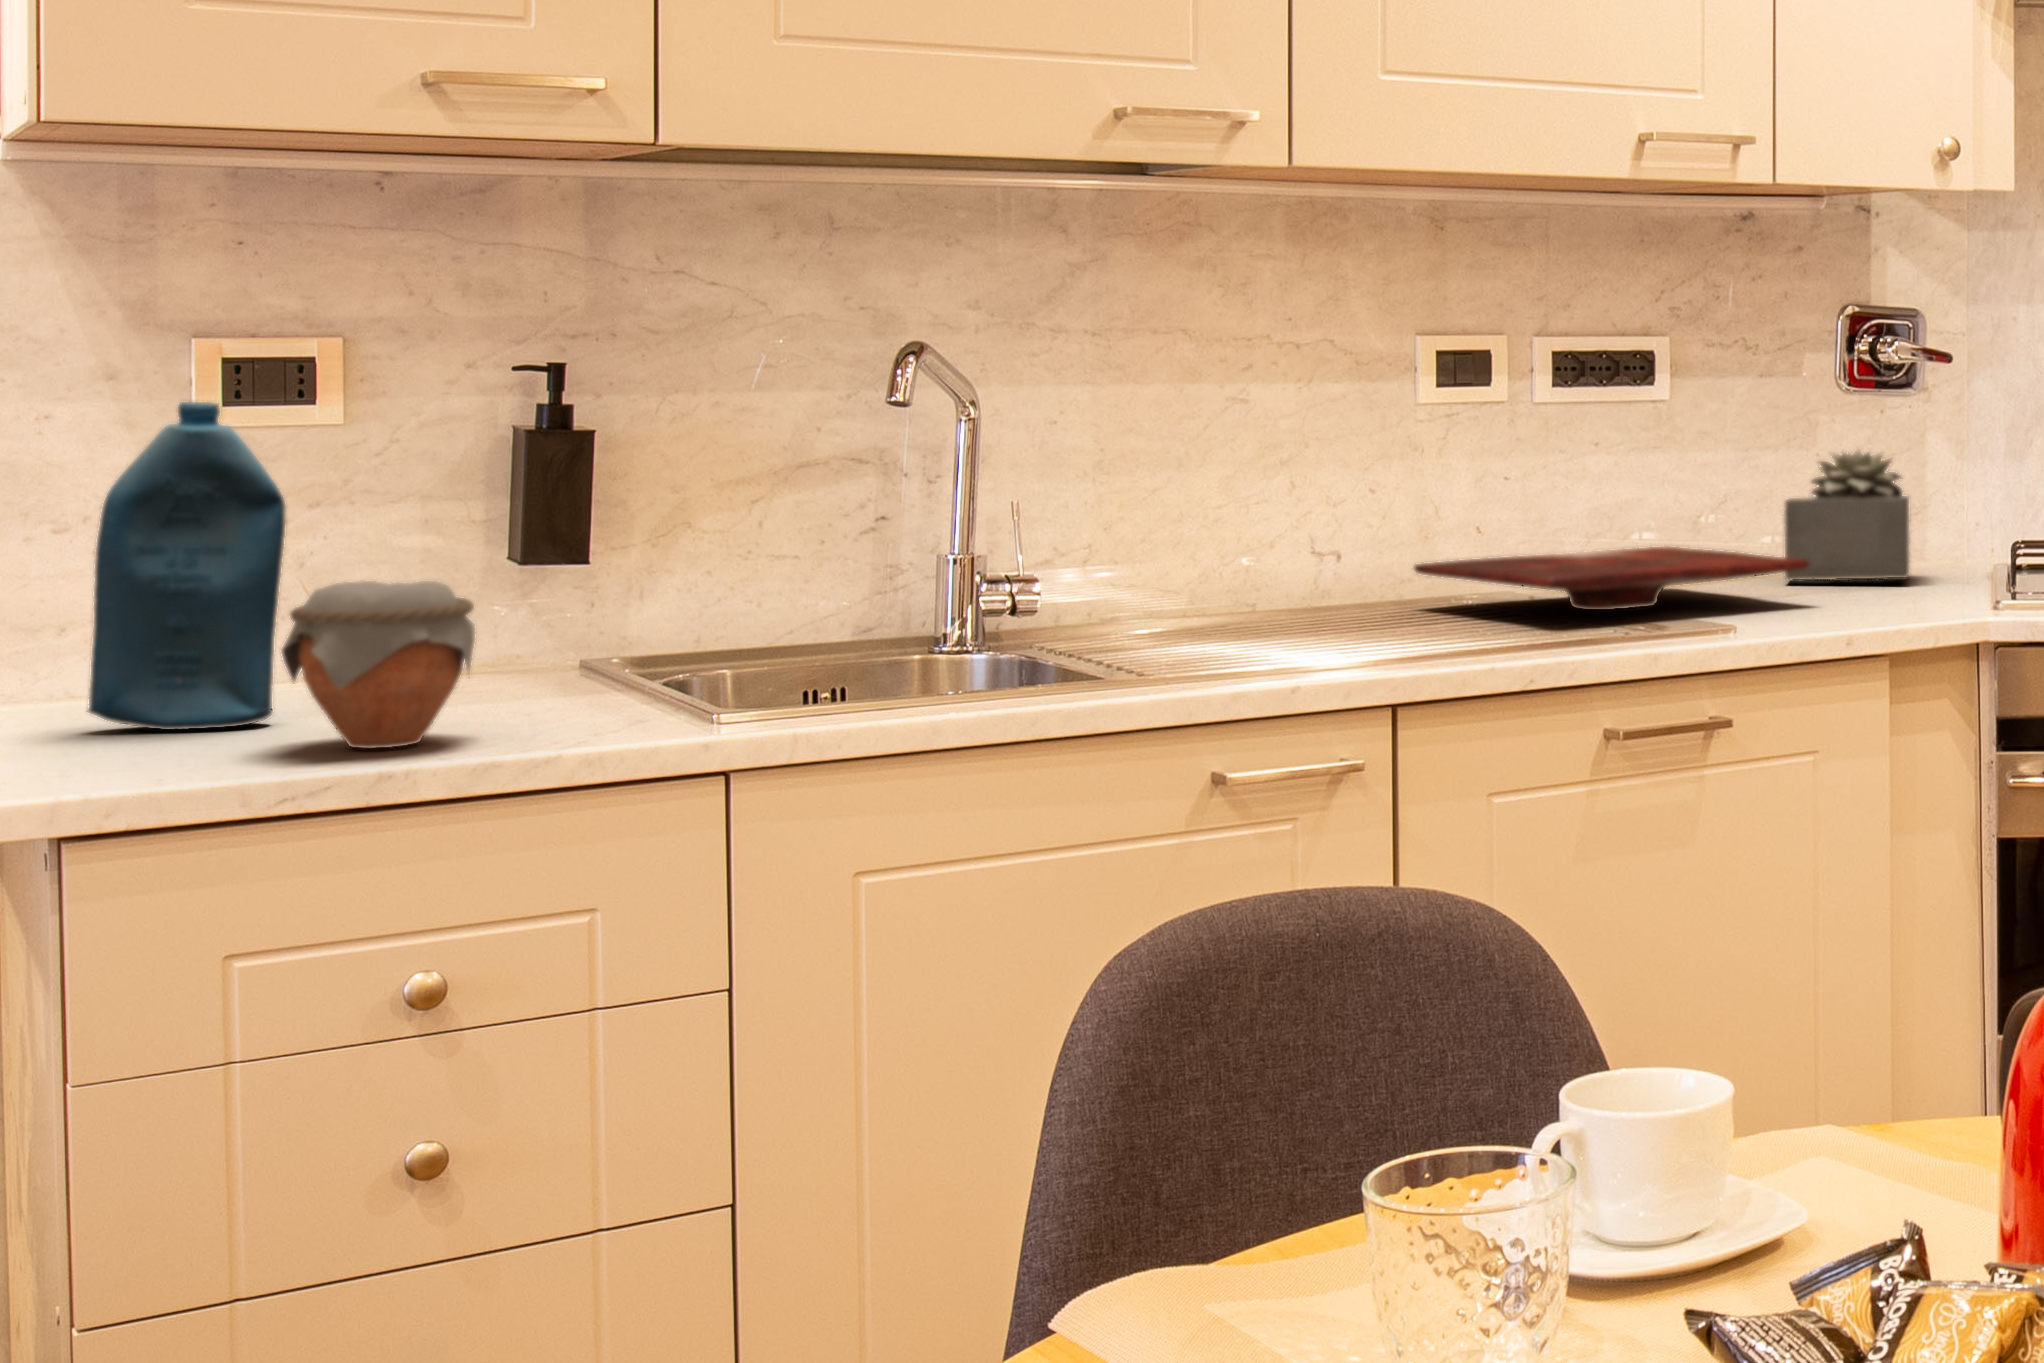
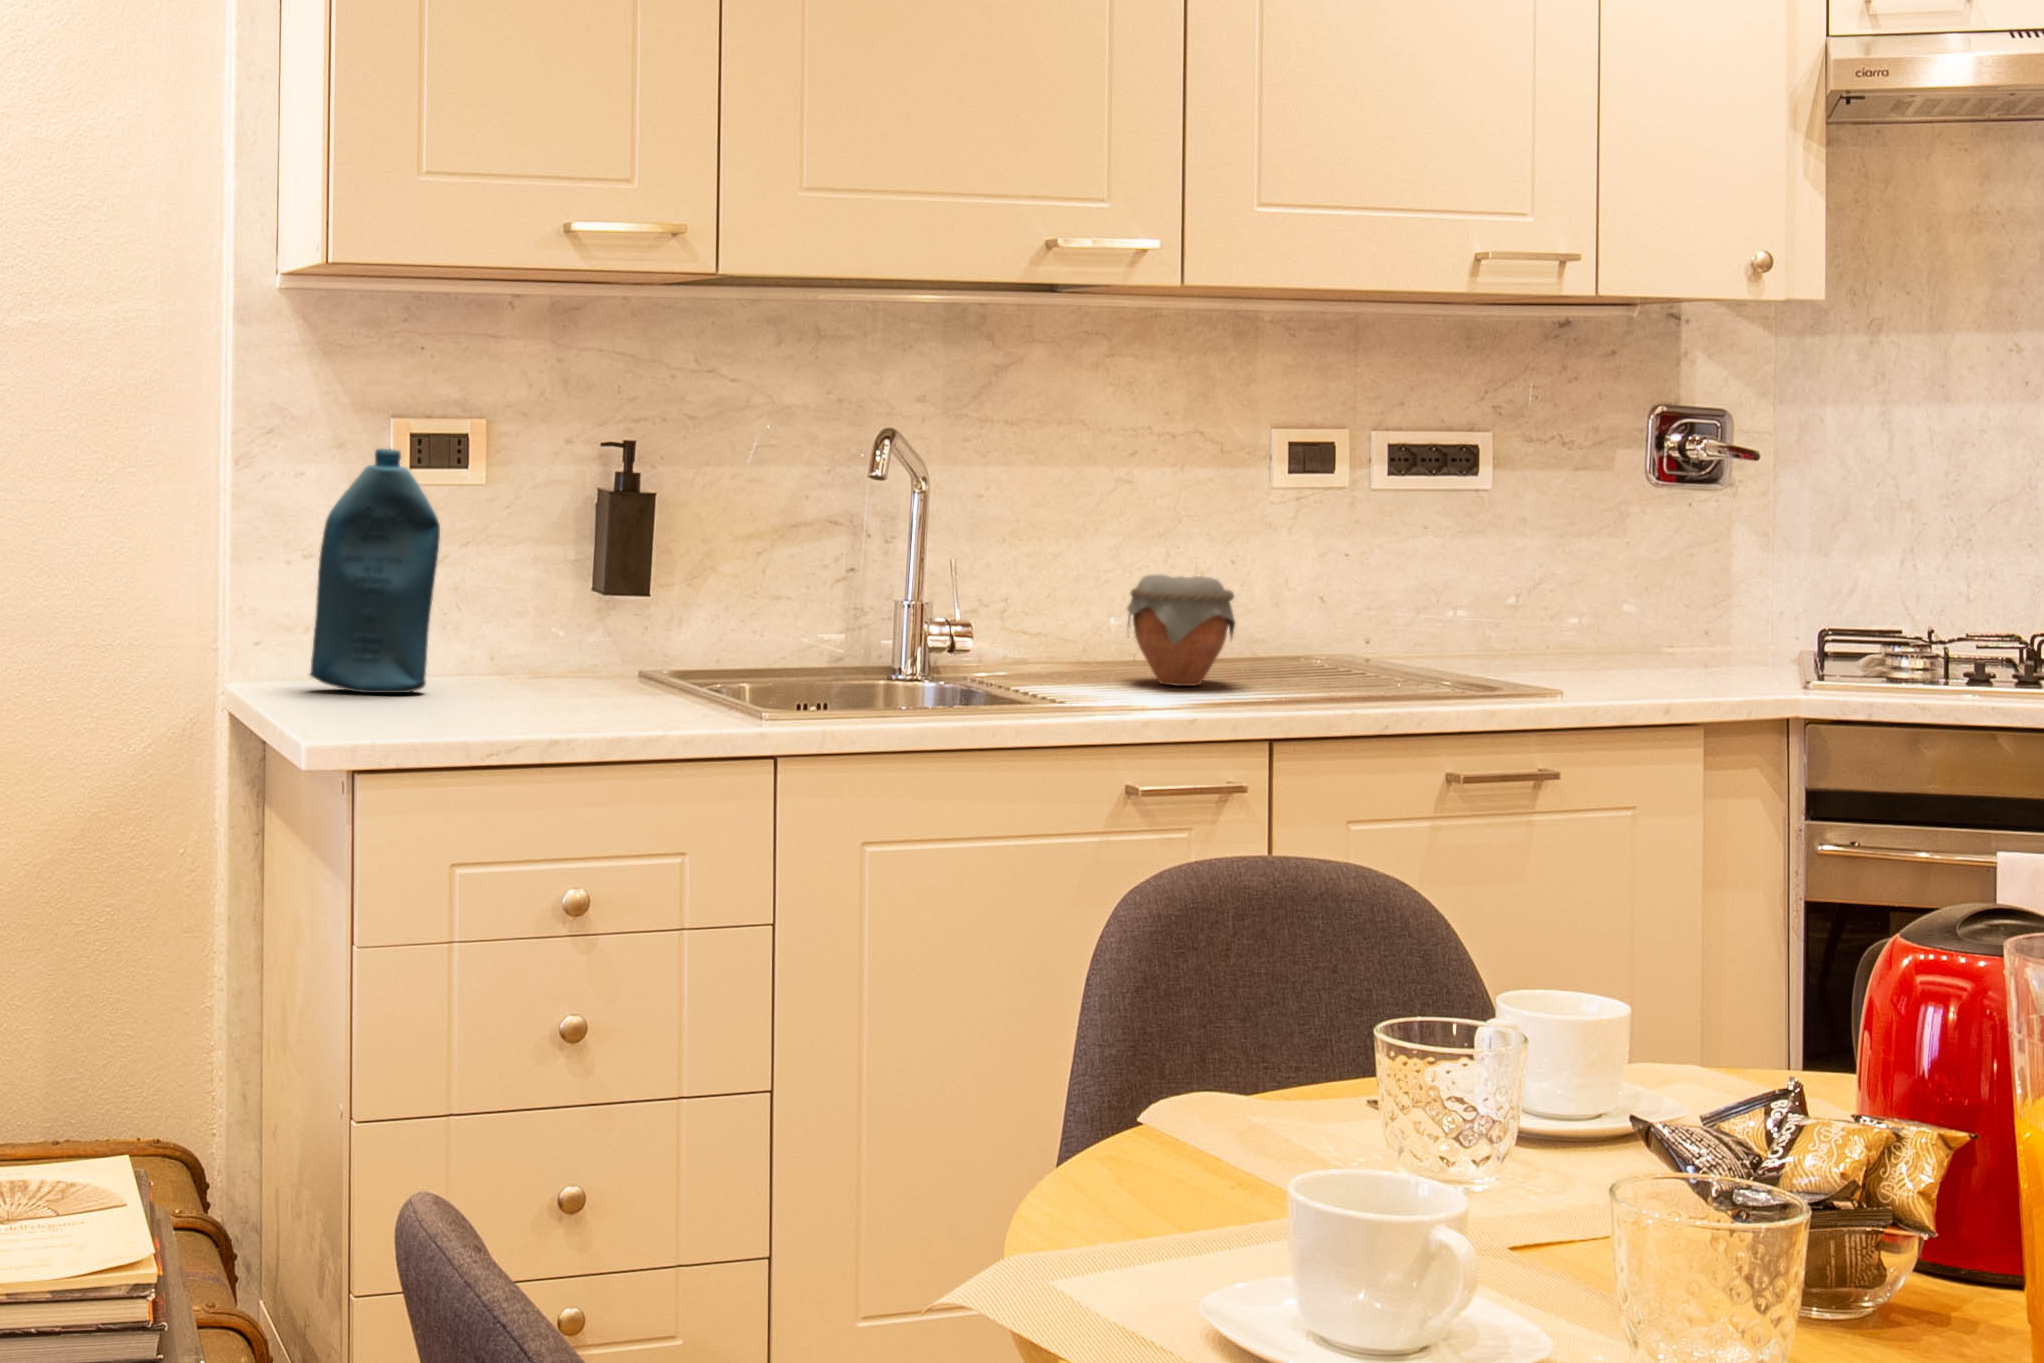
succulent plant: present [1784,449,1909,580] -> none [1588,525,1710,651]
cutting board: present [1414,547,1810,610] -> none [1253,610,1616,663]
jar: present [282,581,475,749] -> present [1127,575,1235,686]

